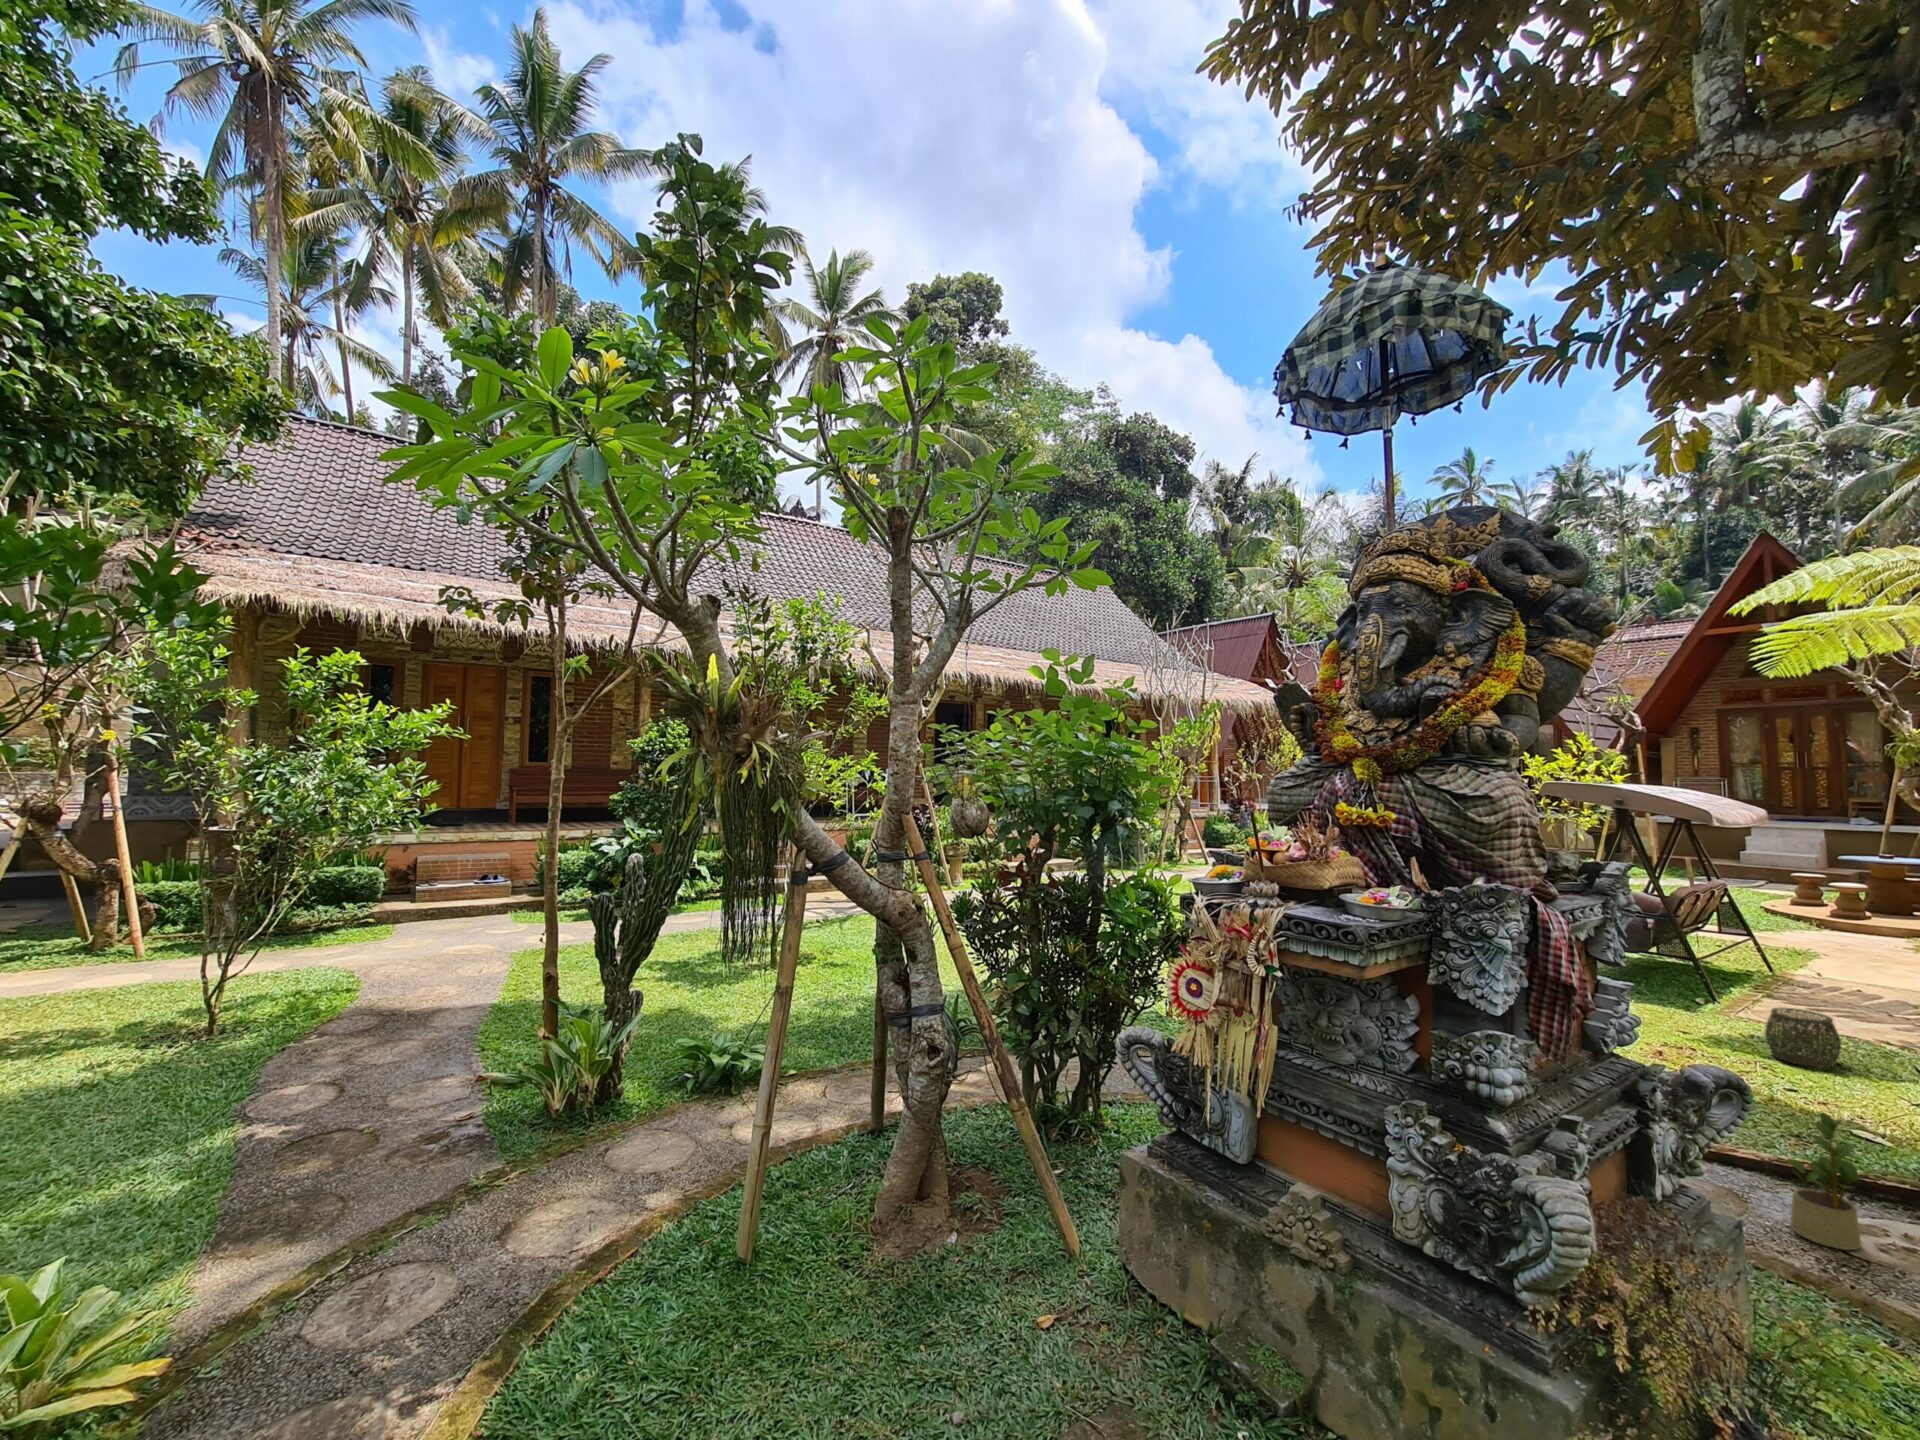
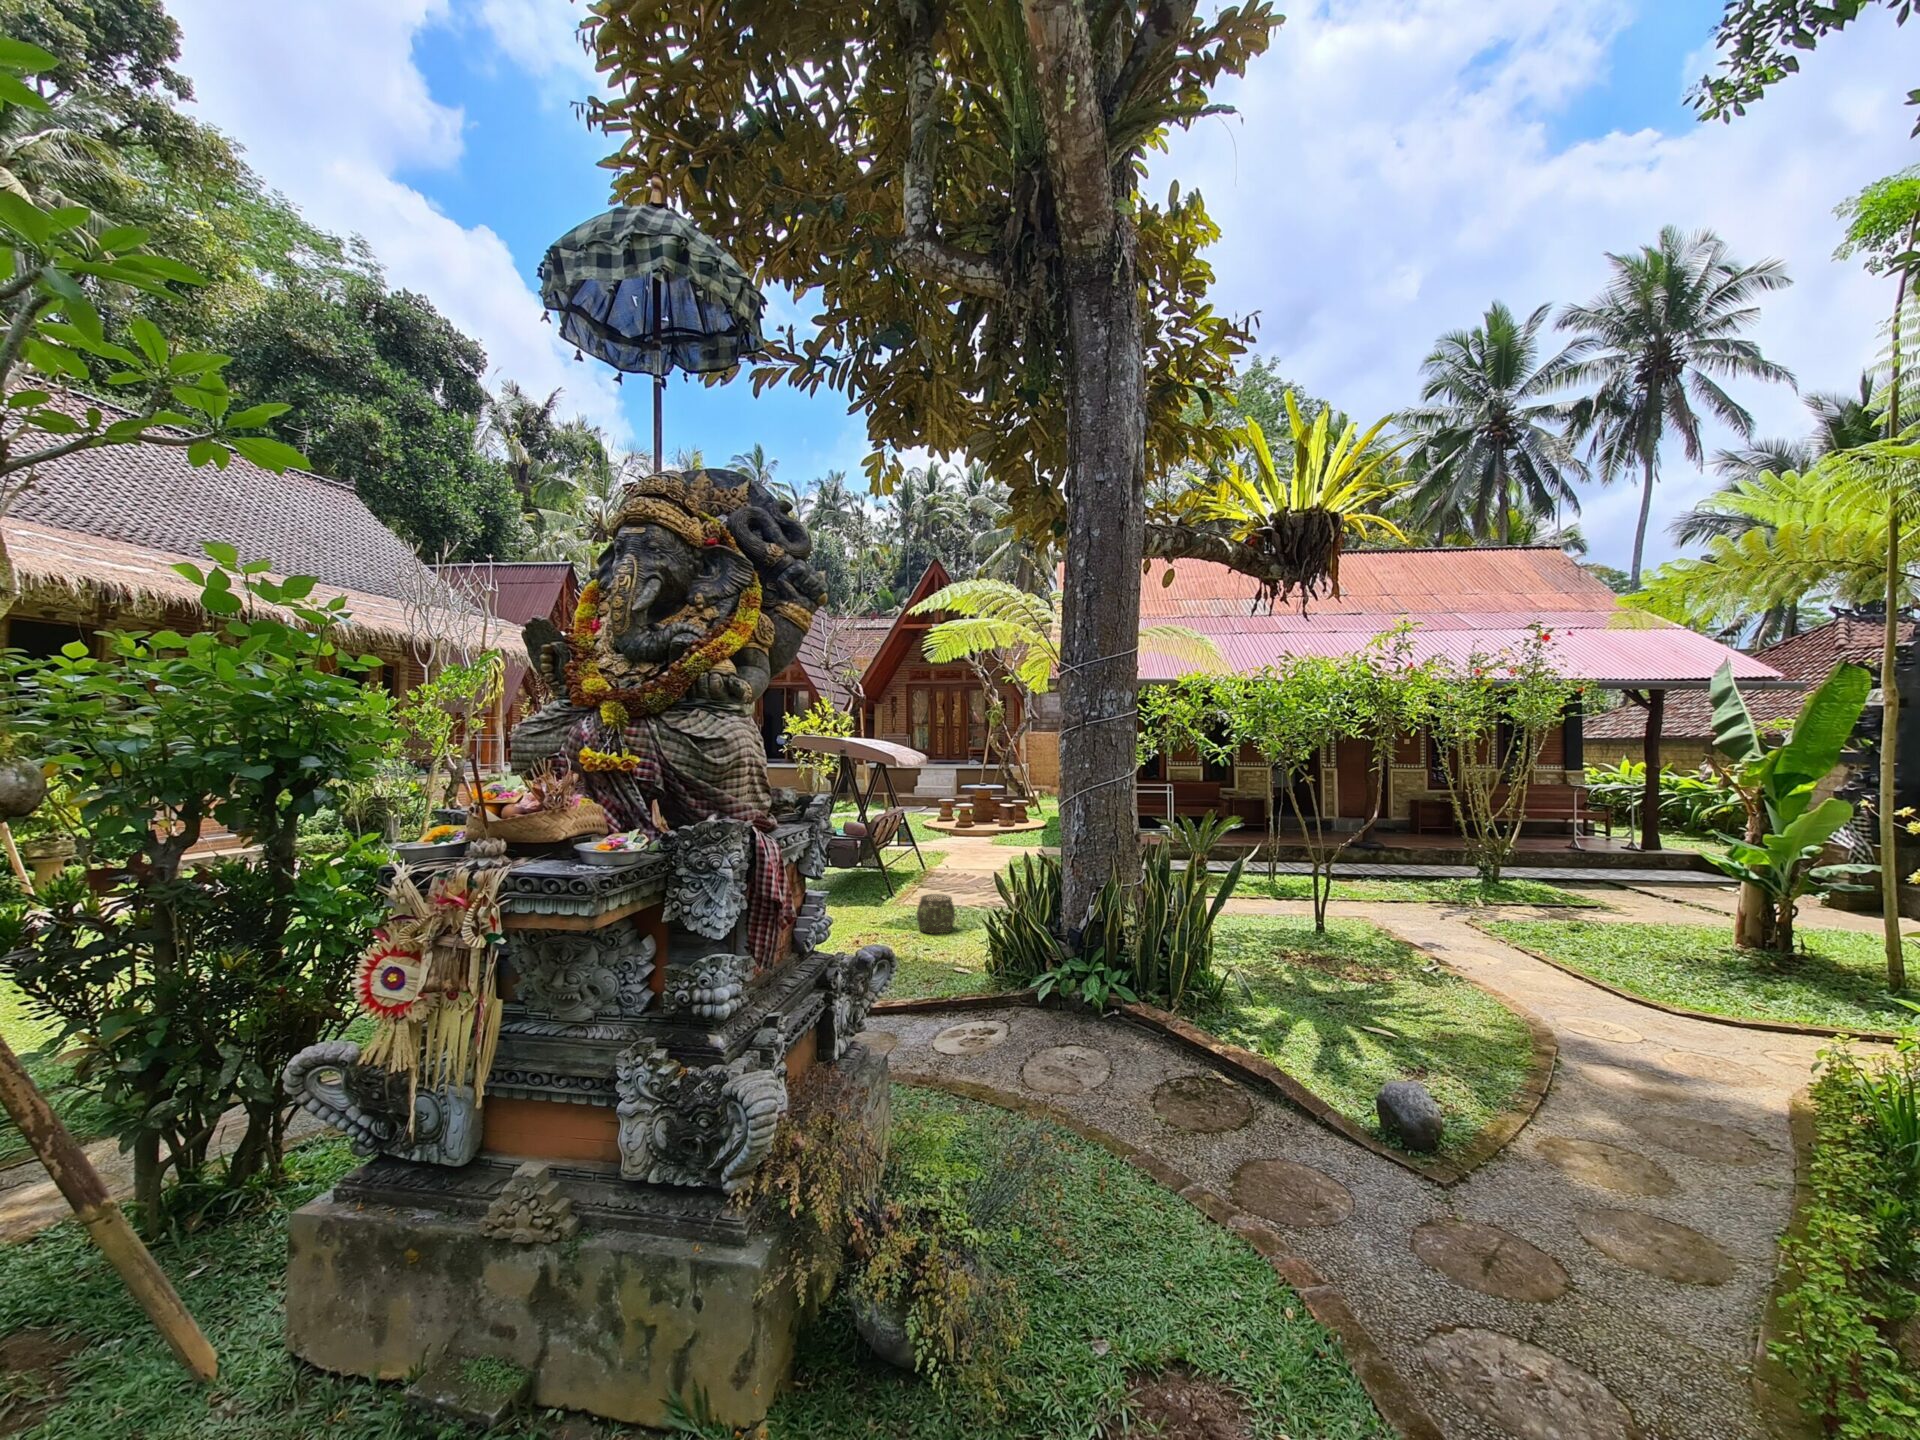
potted plant: present [1788,1113,1869,1250] -> none [919,966,961,1060]

